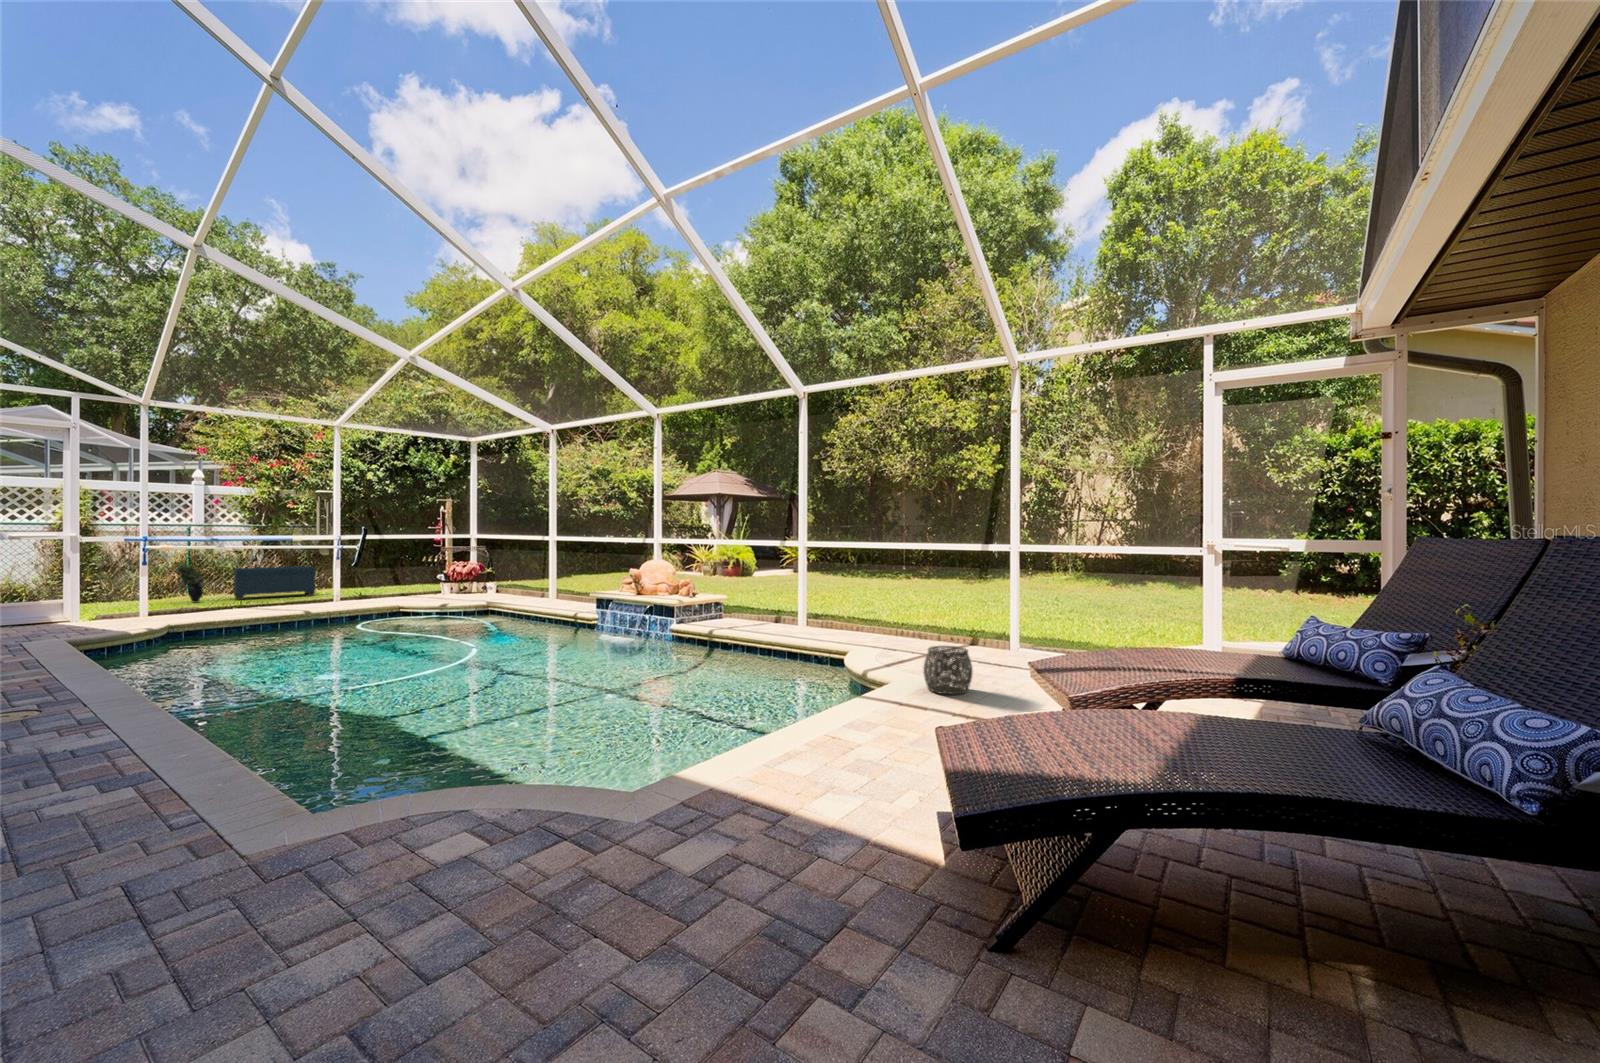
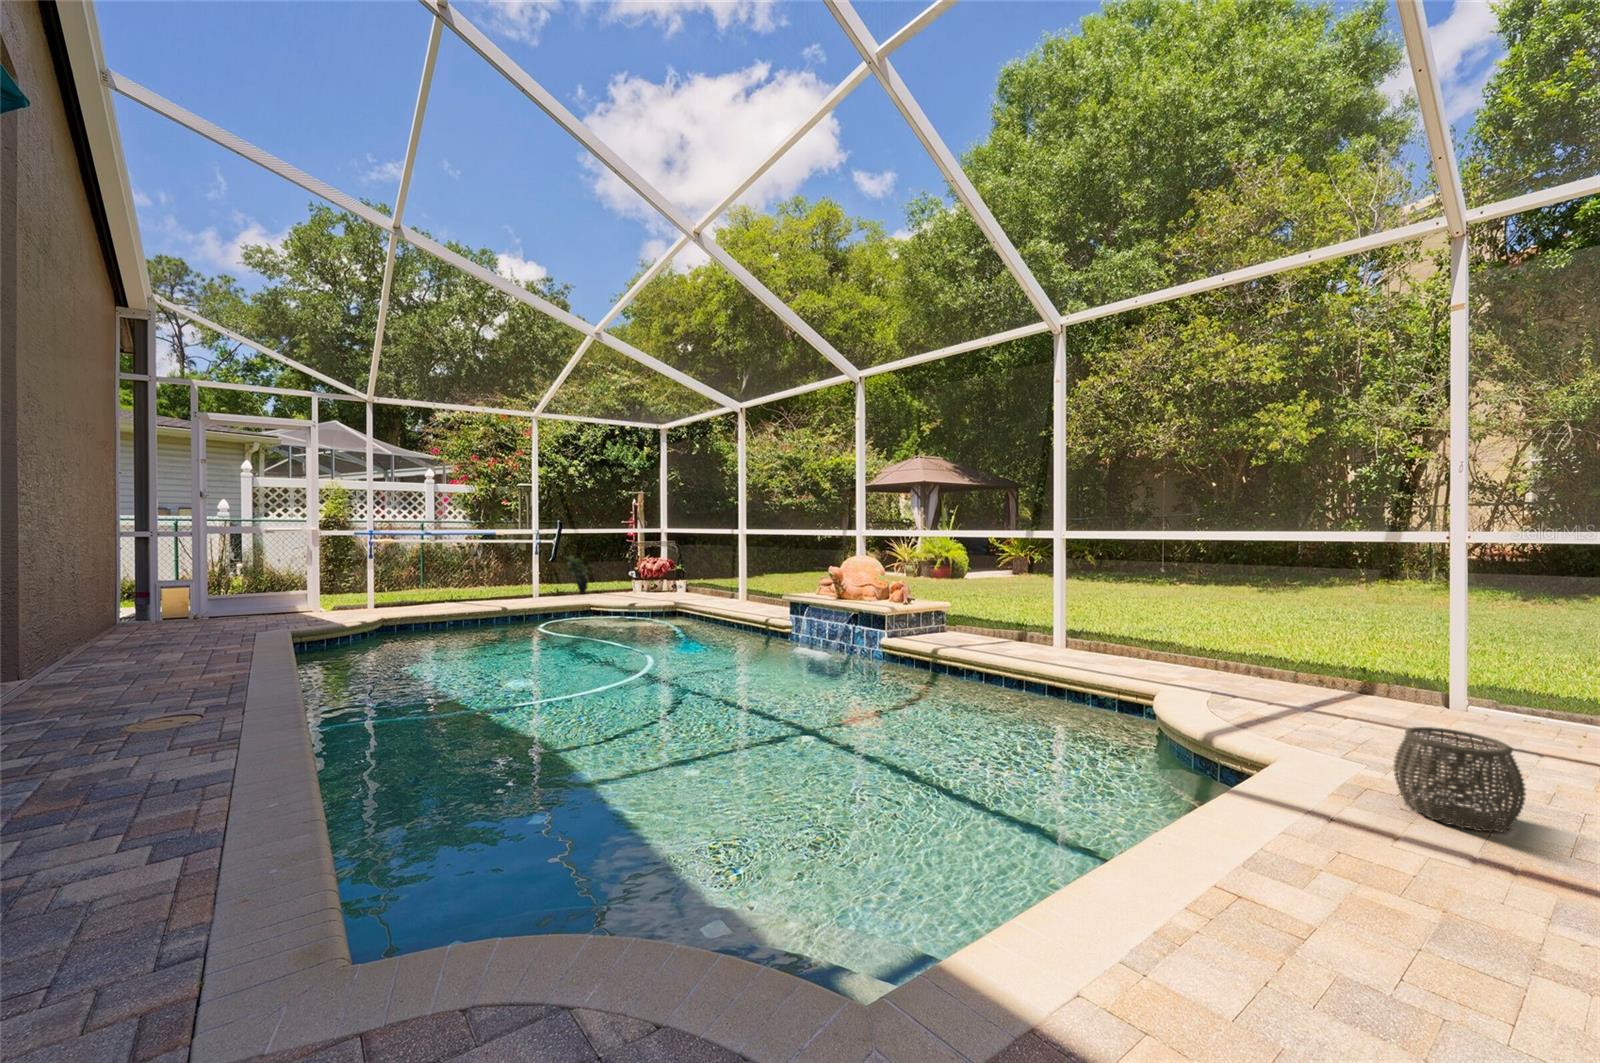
potted plant: present [174,563,204,603] -> present [566,556,589,594]
bench: present [233,566,315,600] -> none [456,560,524,592]

